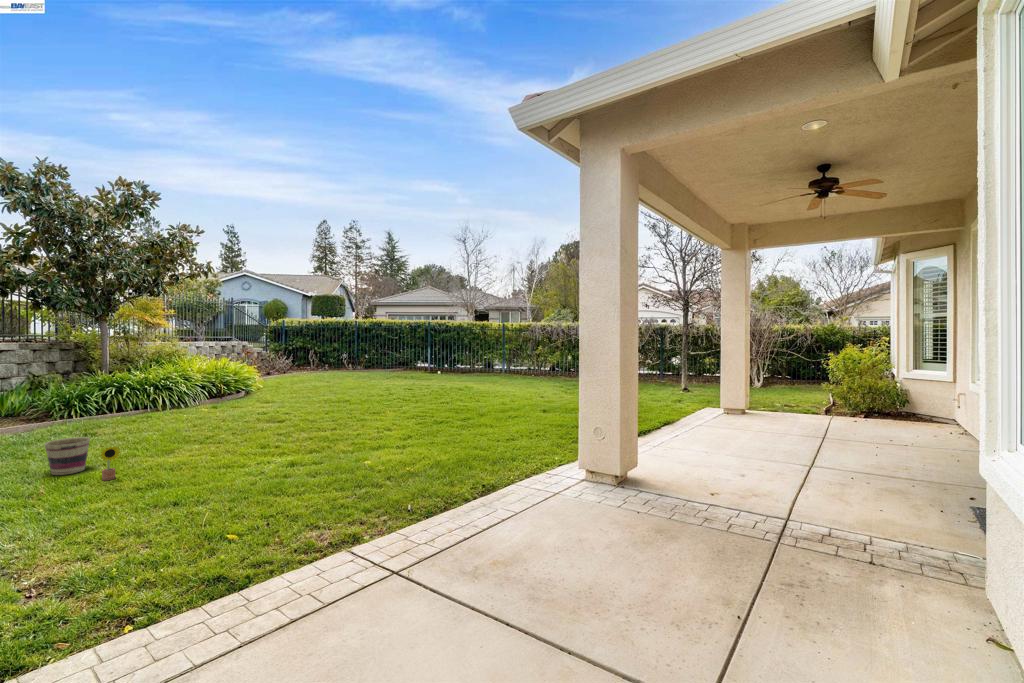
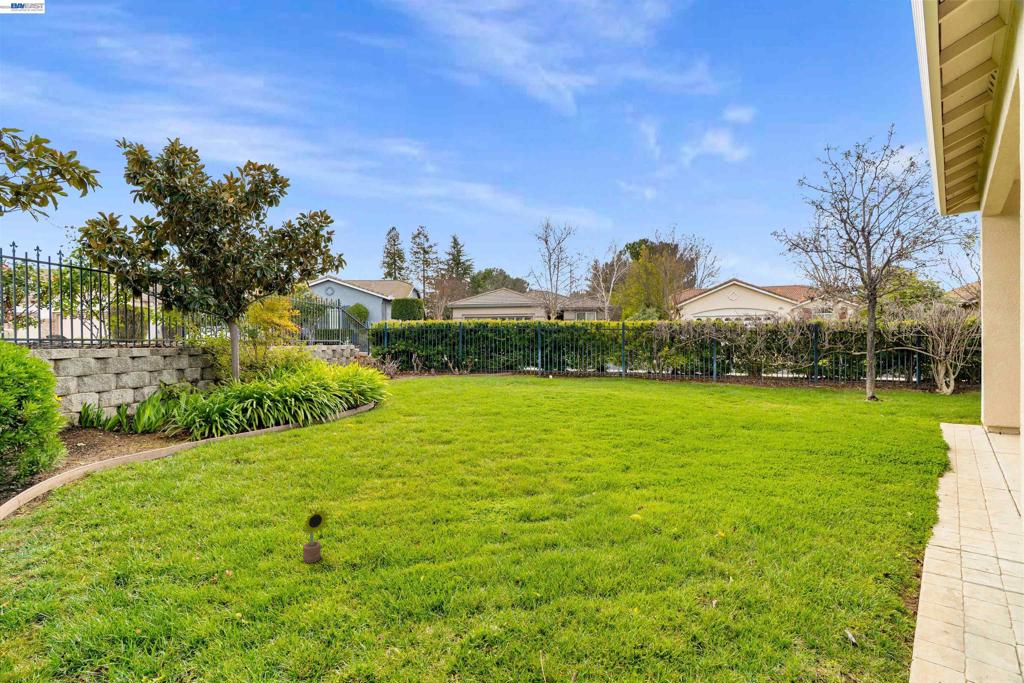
basket: present [45,437,90,475] -> none [217,486,274,548]

